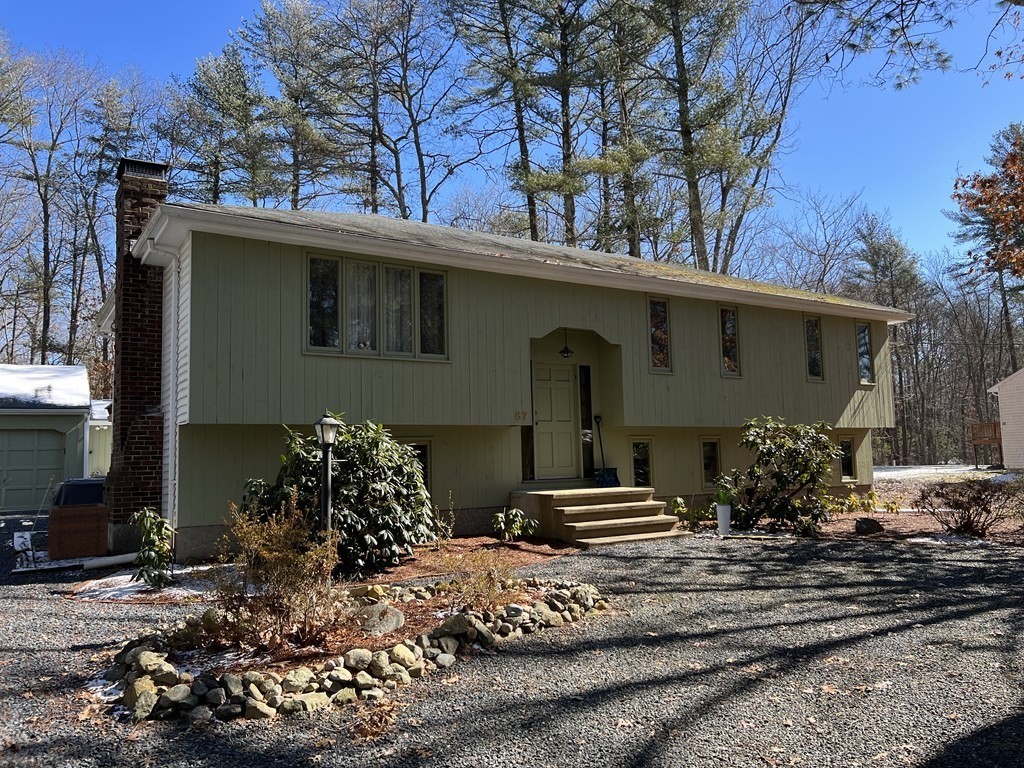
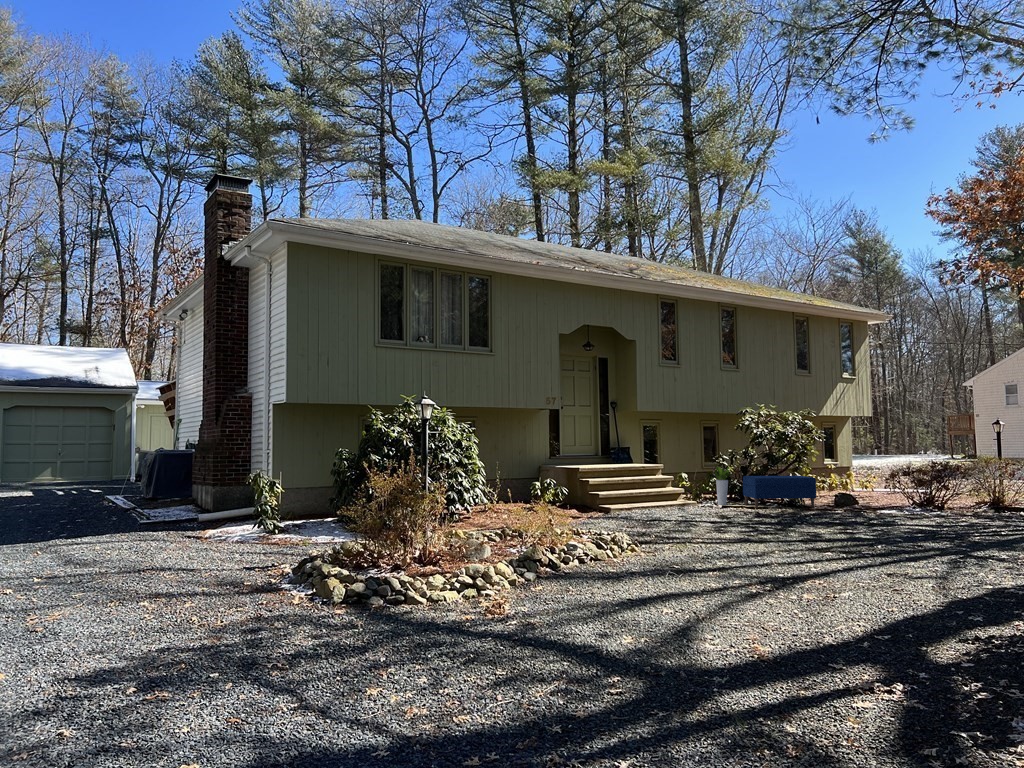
bench: none [748,499,834,538] -> present [743,476,816,508]
wooden crate: present [48,503,108,560] -> none [142,471,196,517]

